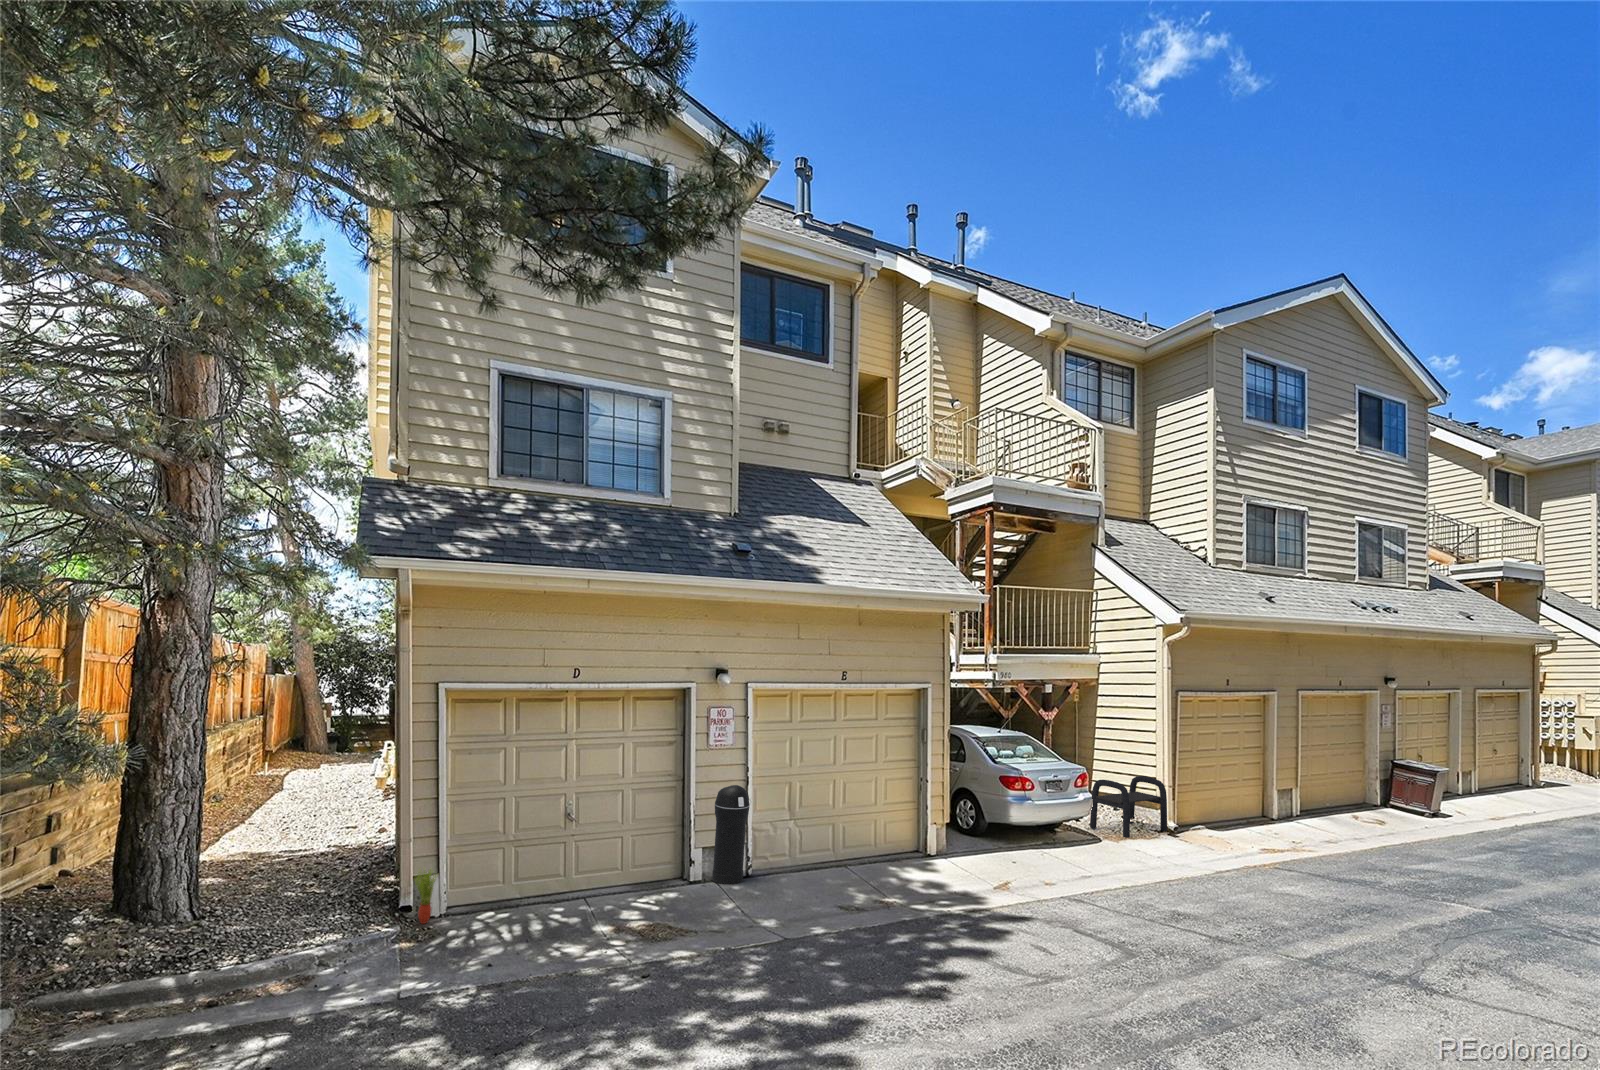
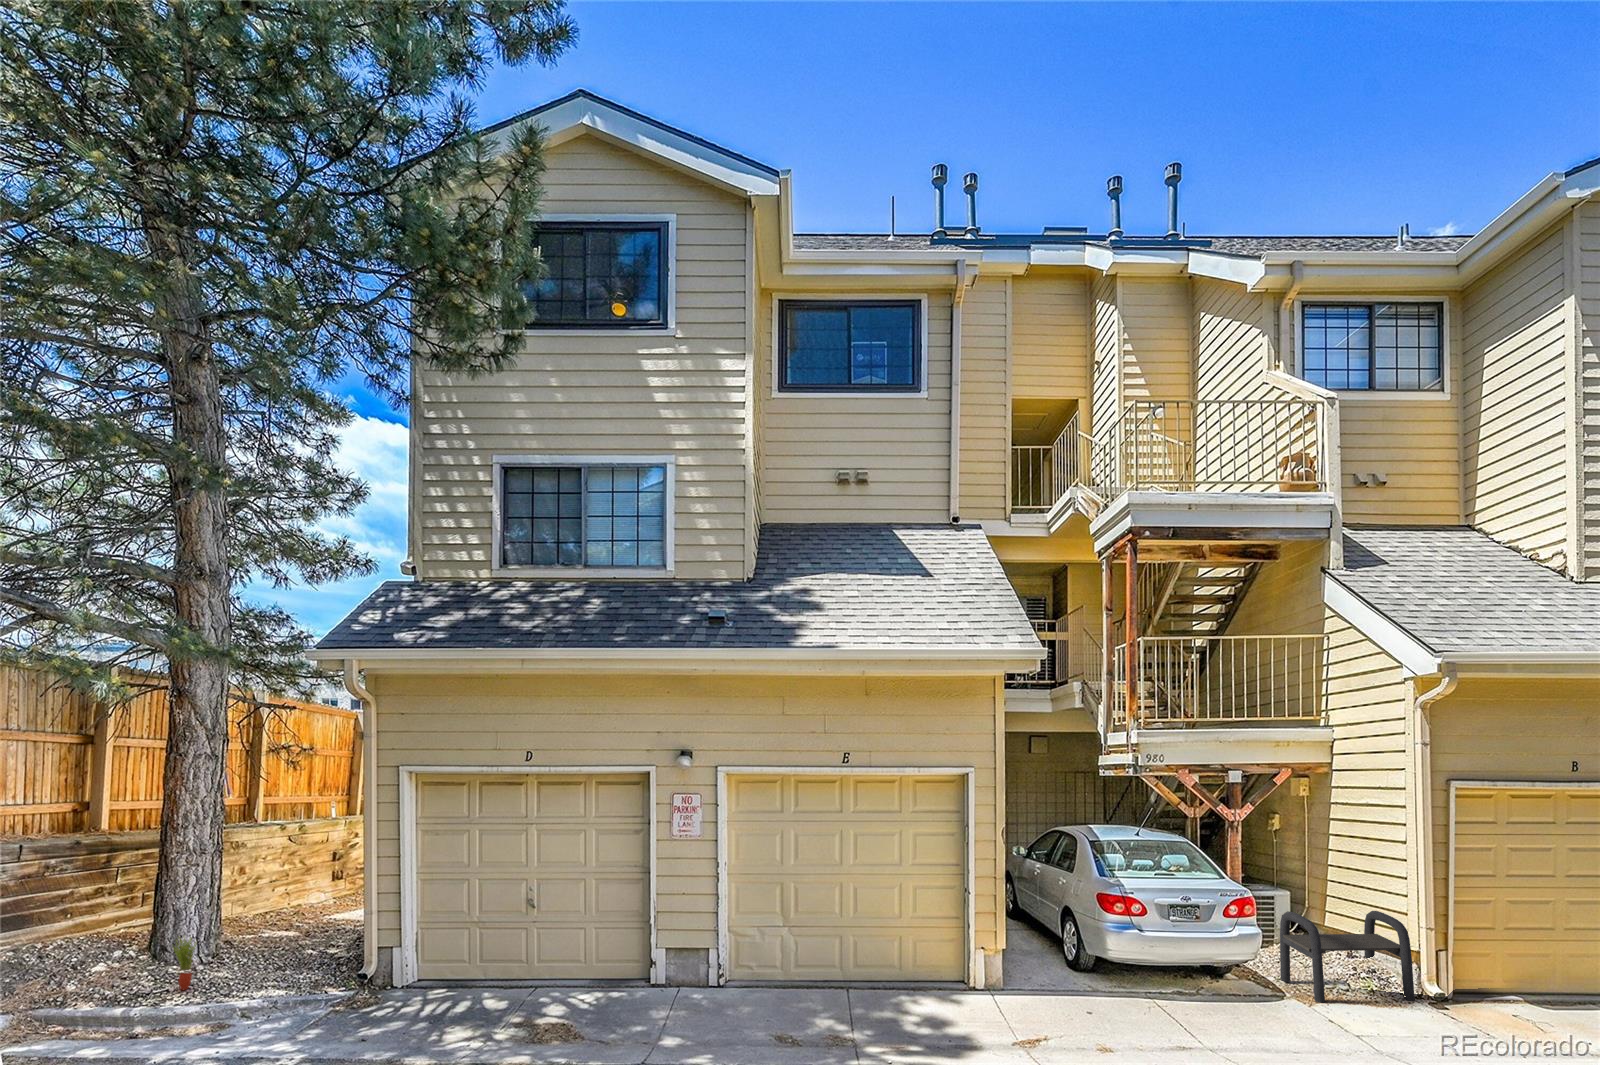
trash can: present [712,785,750,885] -> none [671,882,709,993]
potted plant: present [415,869,438,924] -> present [174,937,197,990]

